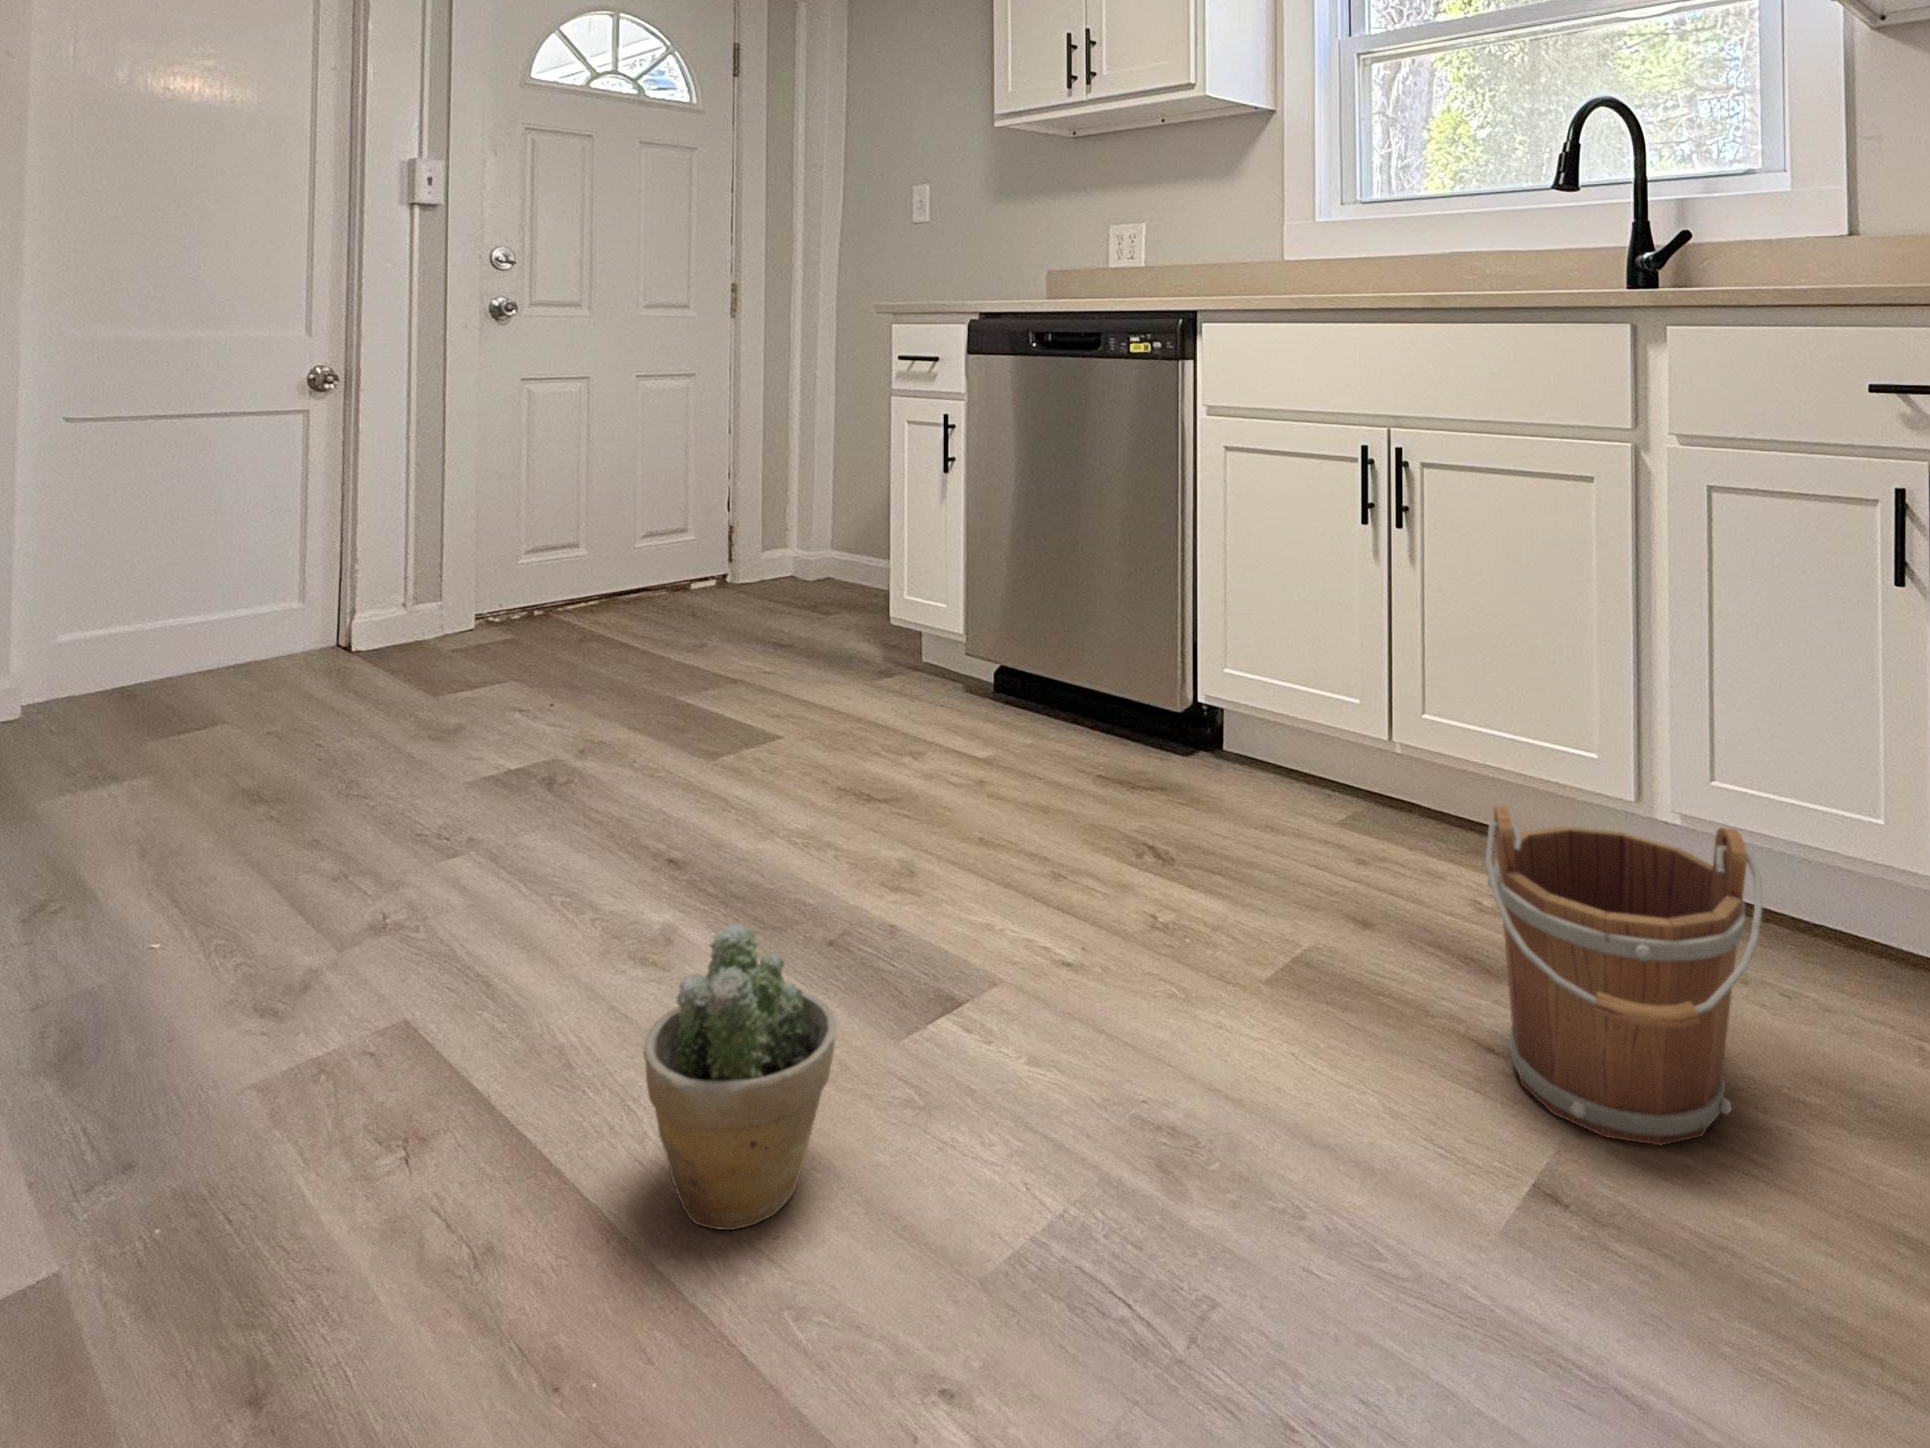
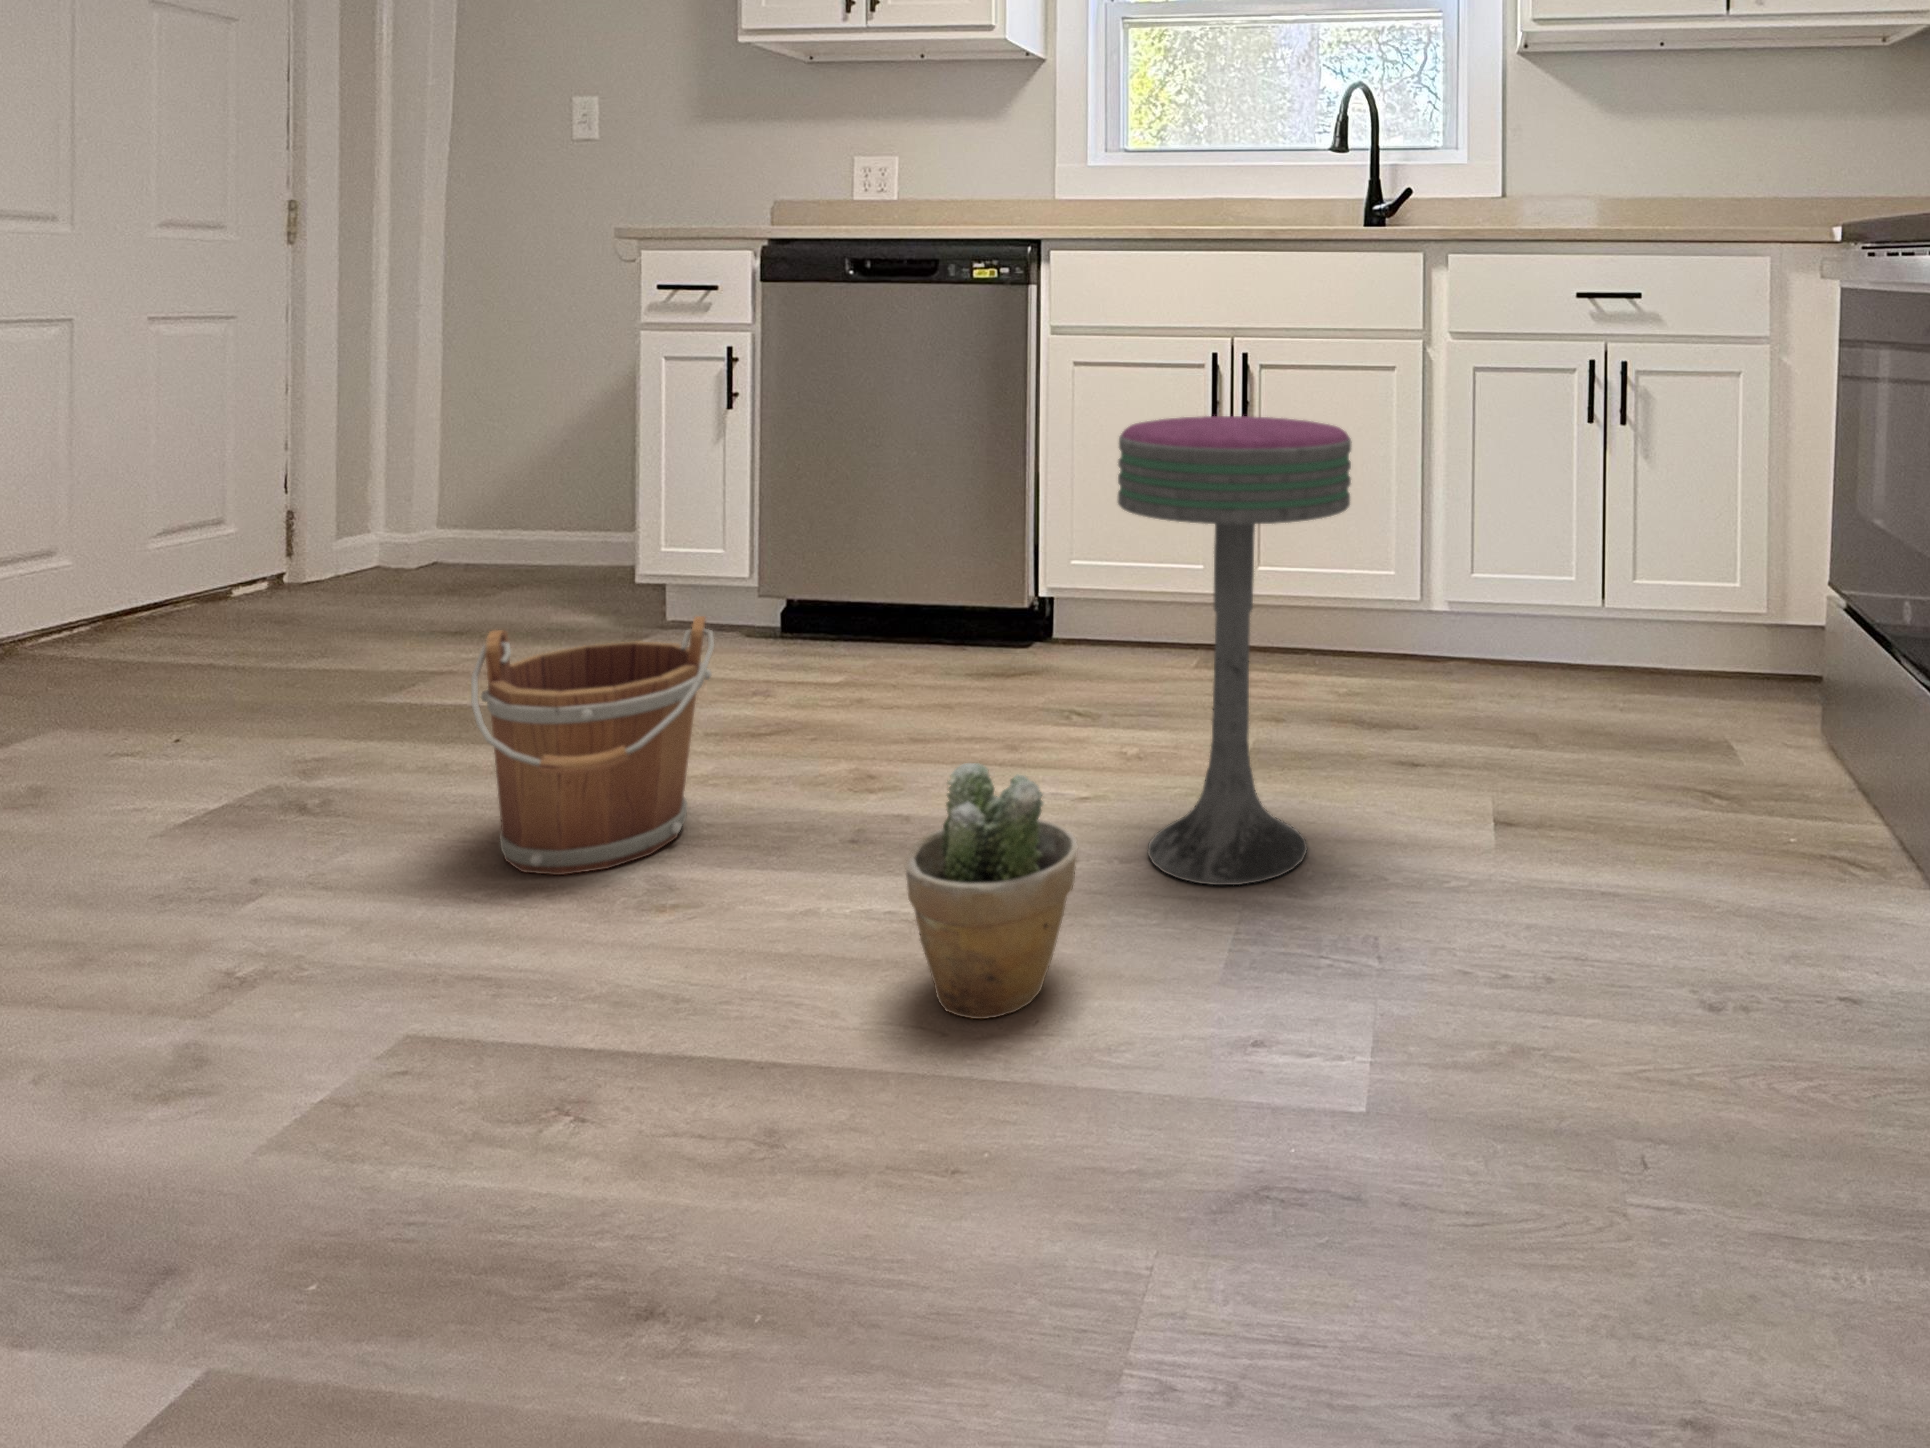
bar stool: none [1001,546,1288,1160] -> present [1118,416,1352,885]
bucket: present [1485,806,1762,1145] -> present [471,616,714,875]

